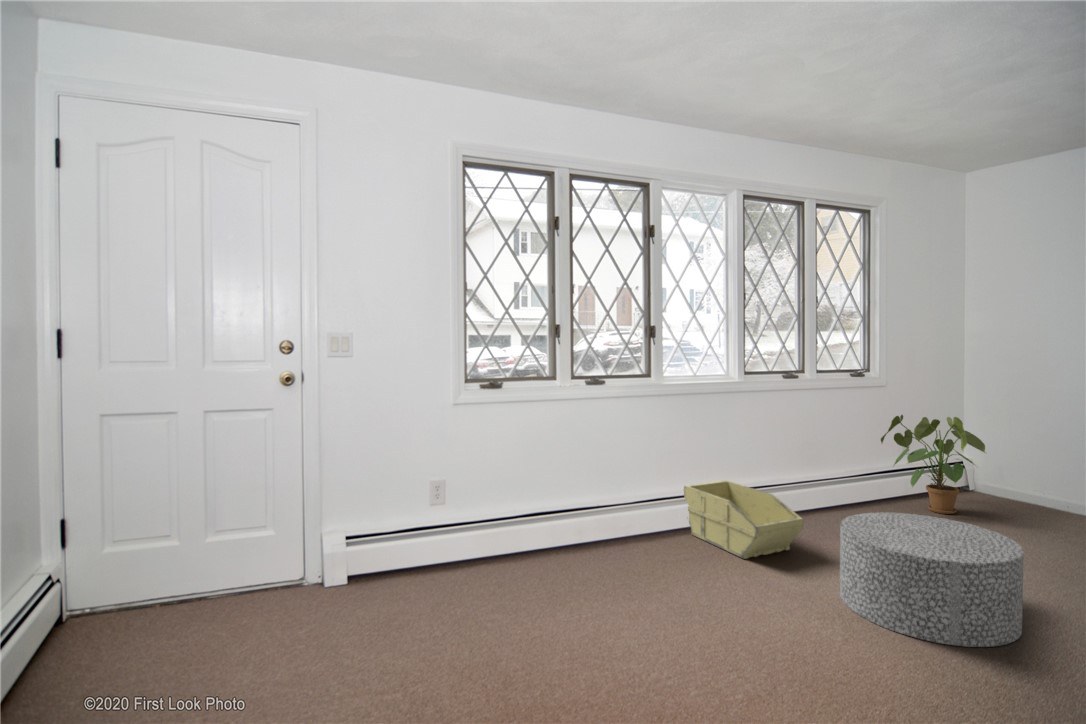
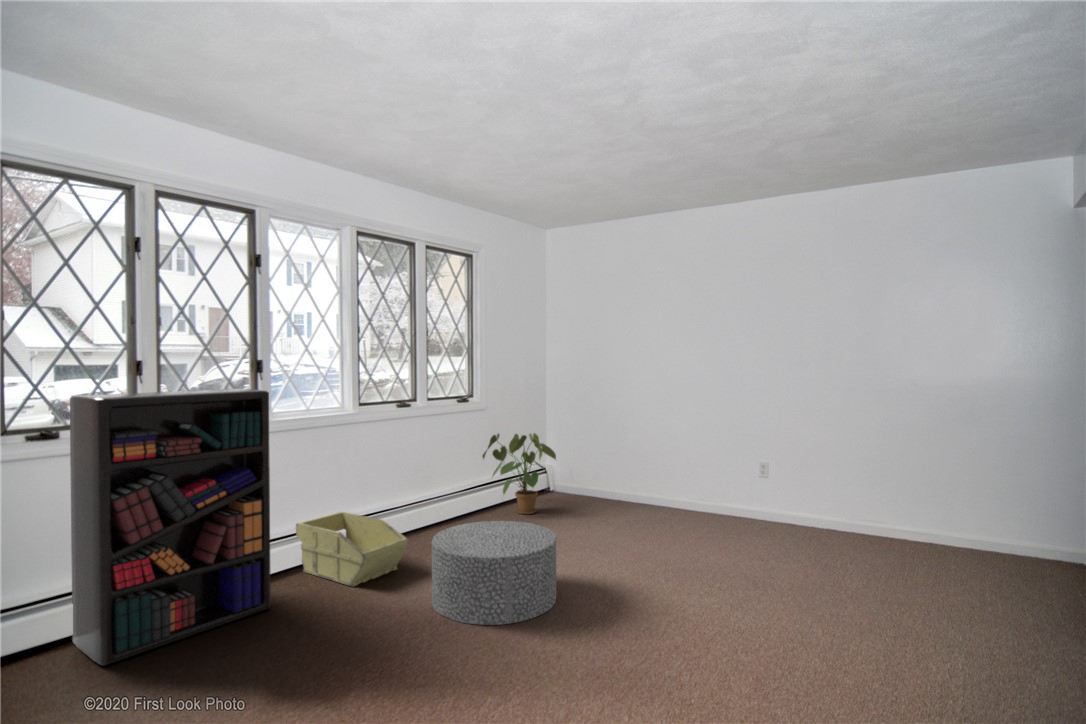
bookshelf: none [511,352,666,584] -> present [70,389,271,666]

